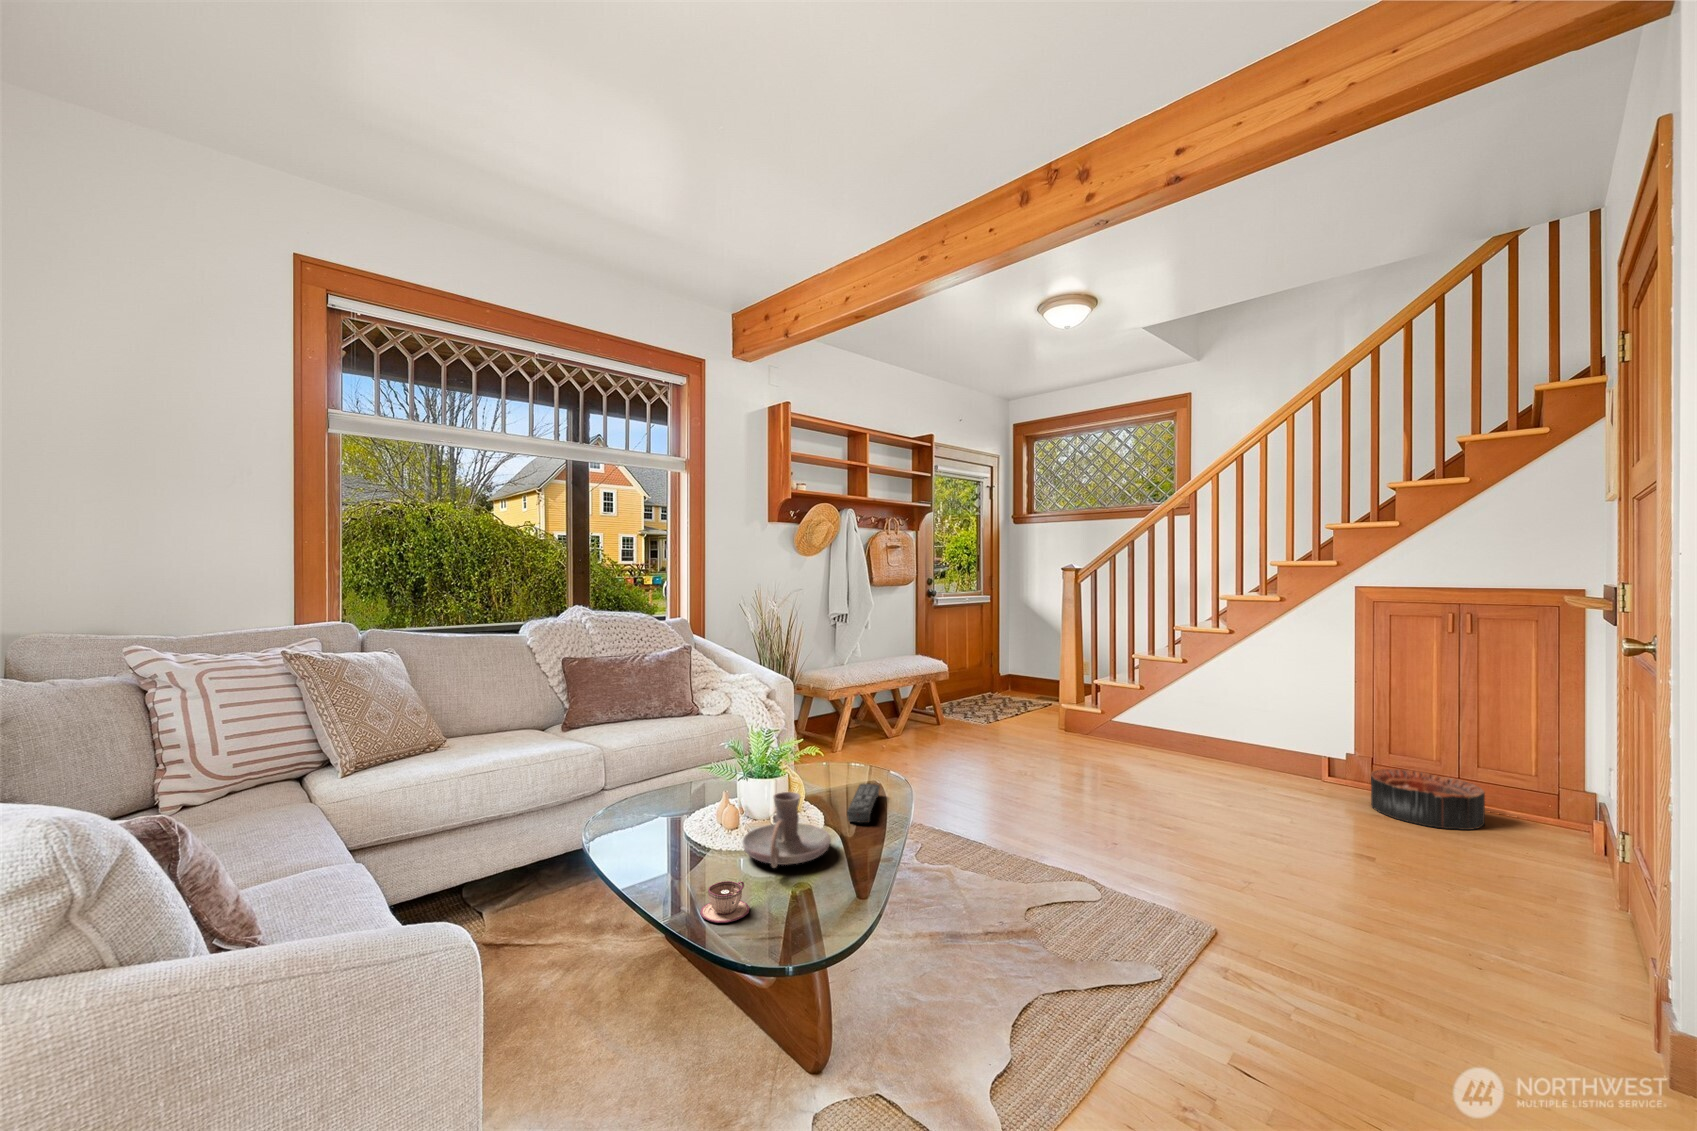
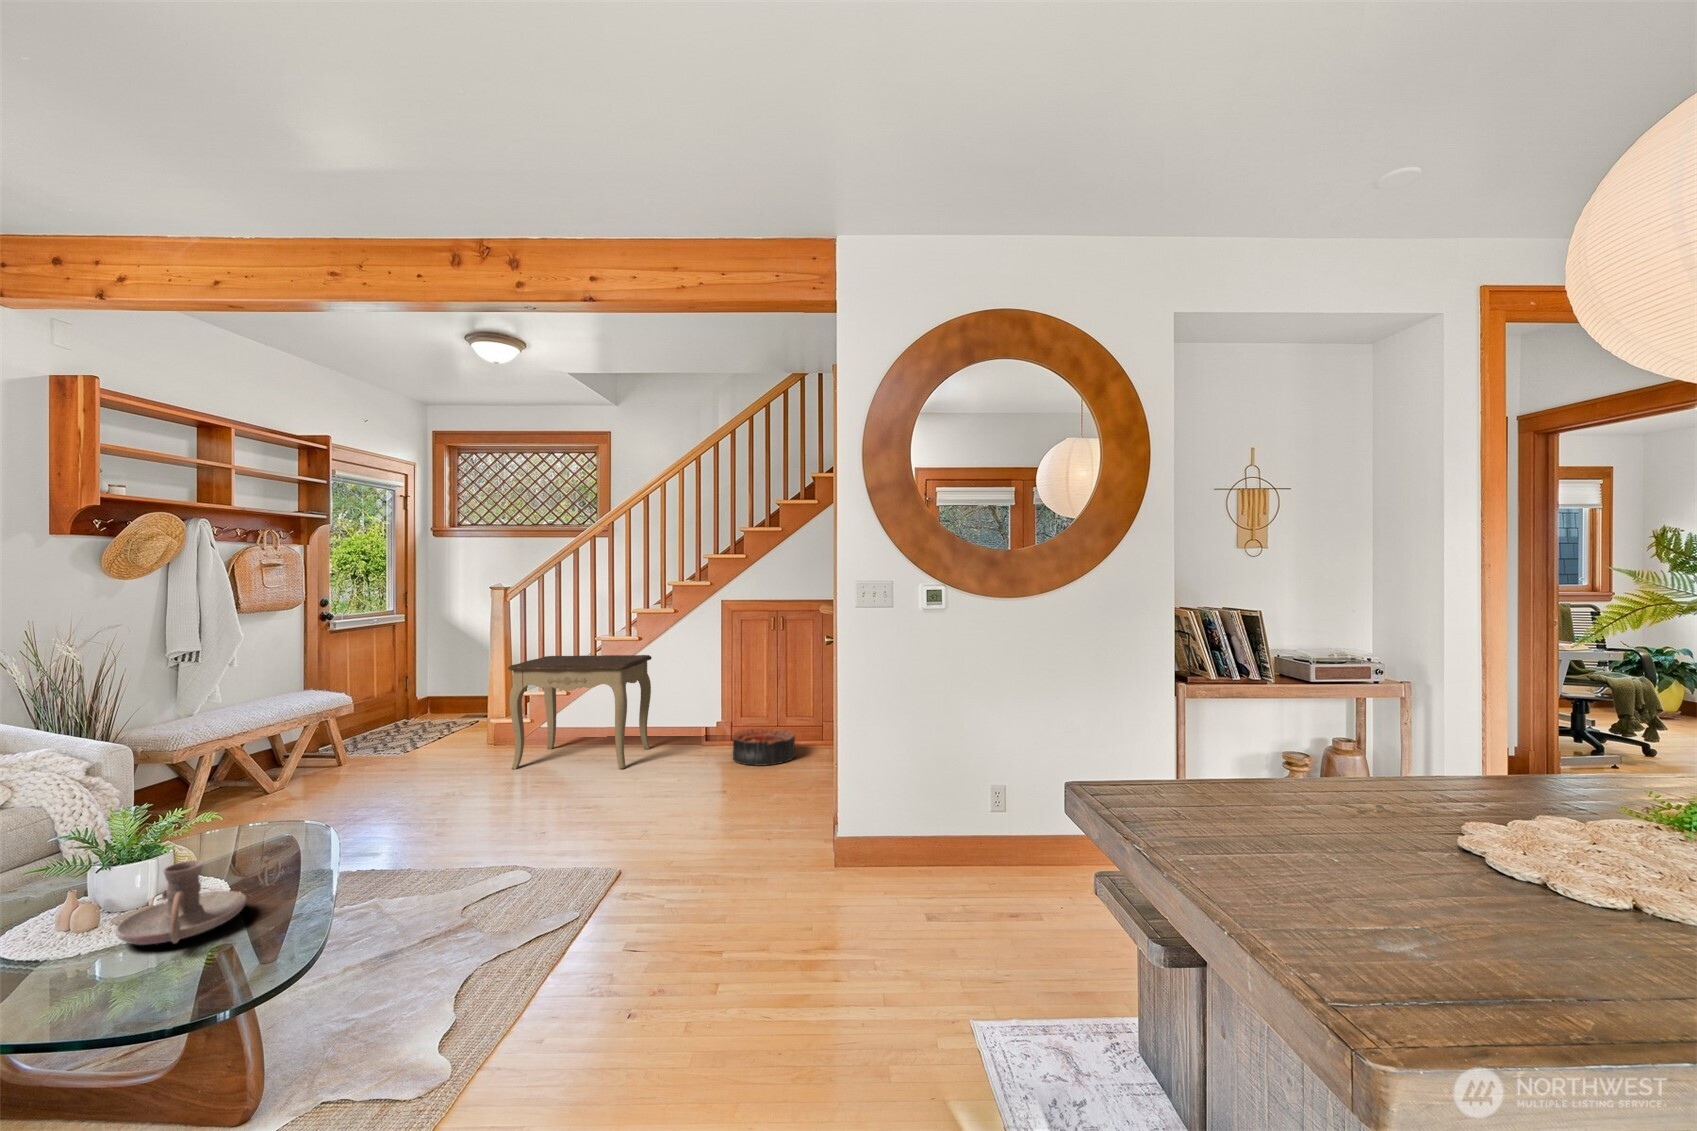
side table: none [1081,644,1248,785] -> present [508,655,652,769]
remote control: present [847,784,880,823] -> none [258,834,294,879]
teacup: present [700,881,750,923] -> none [77,965,152,1018]

